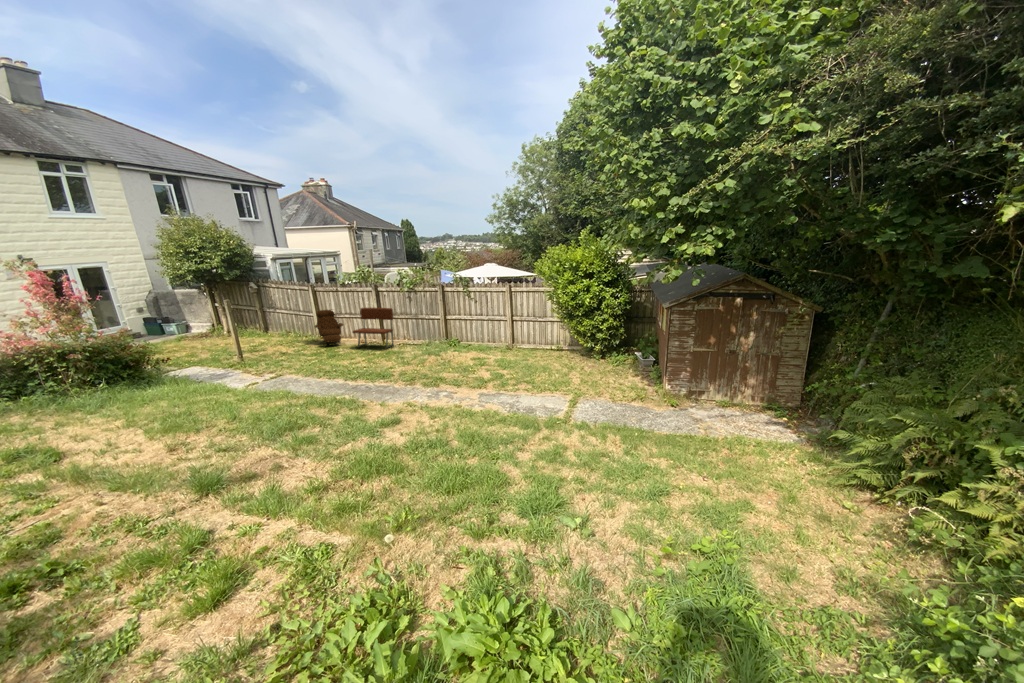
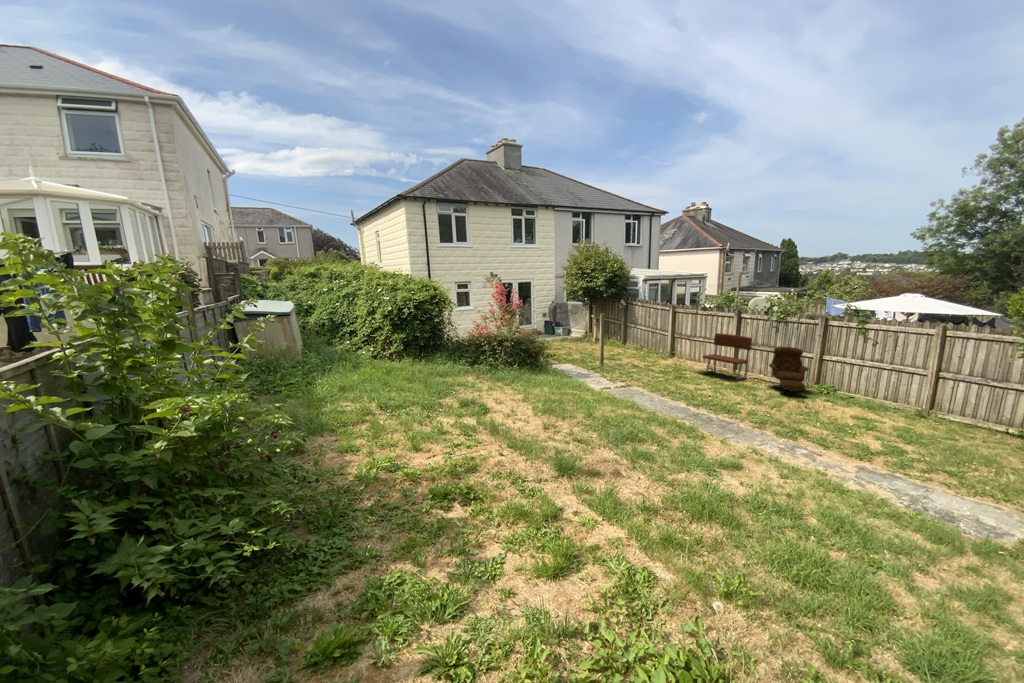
lounge chair: present [315,310,343,346] -> present [769,347,809,396]

